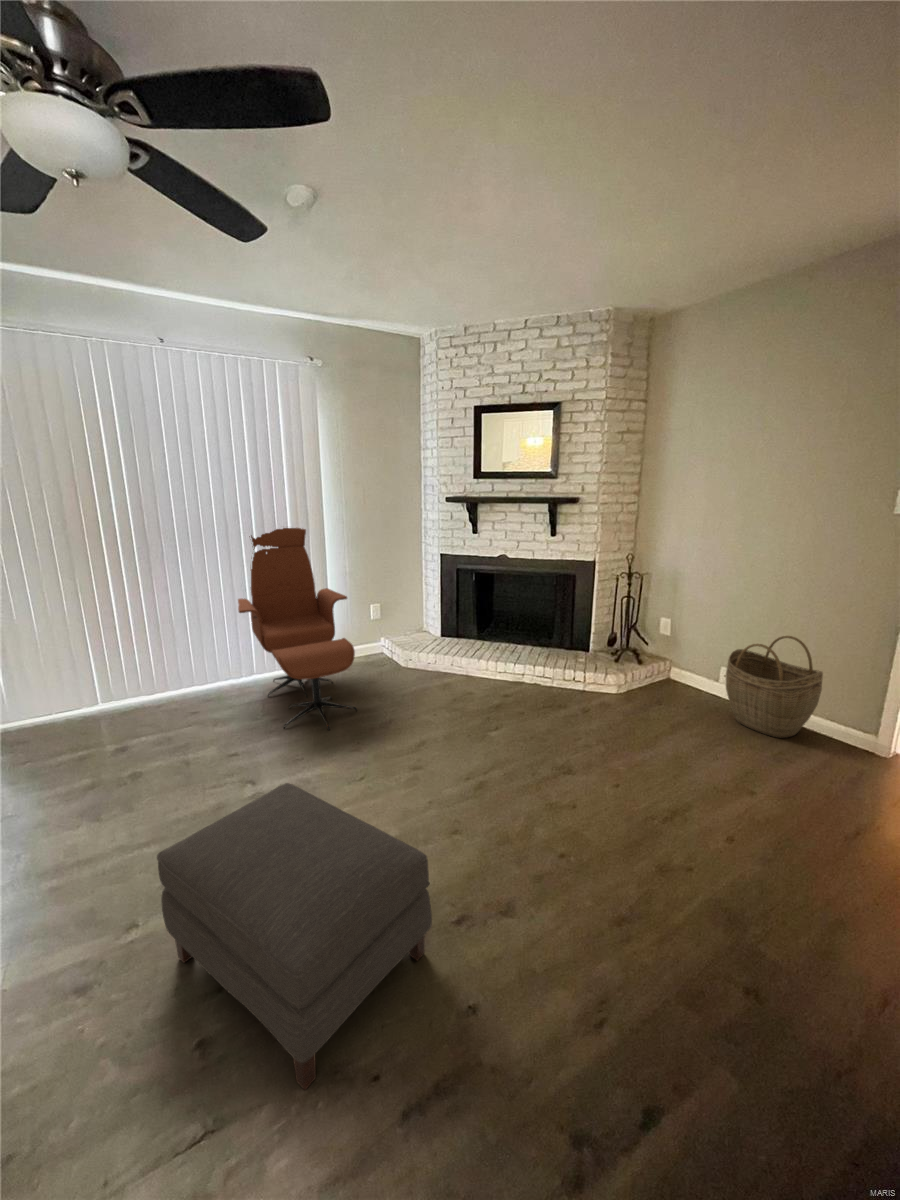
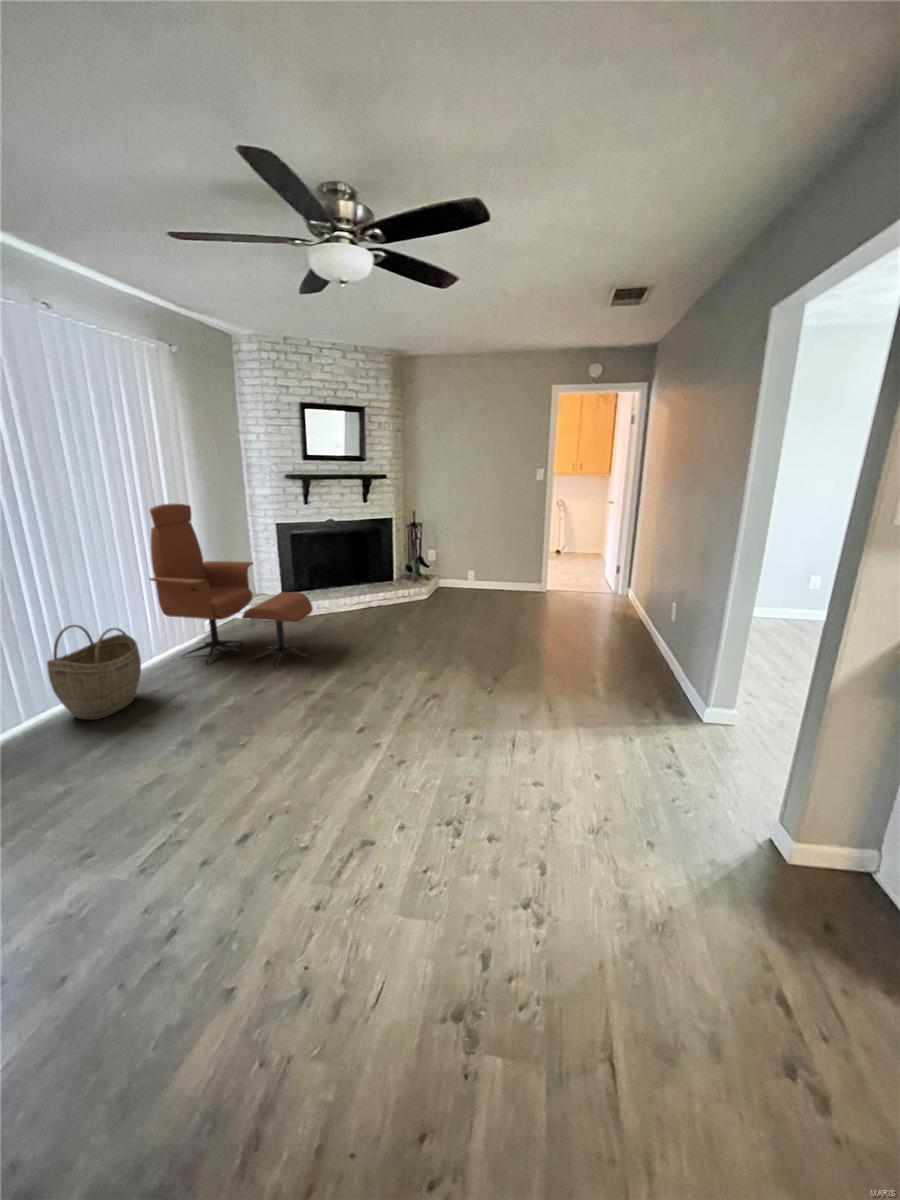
woven basket: present [726,636,823,738] -> present [47,625,141,720]
ottoman: present [157,783,432,1090] -> none [436,634,571,731]

